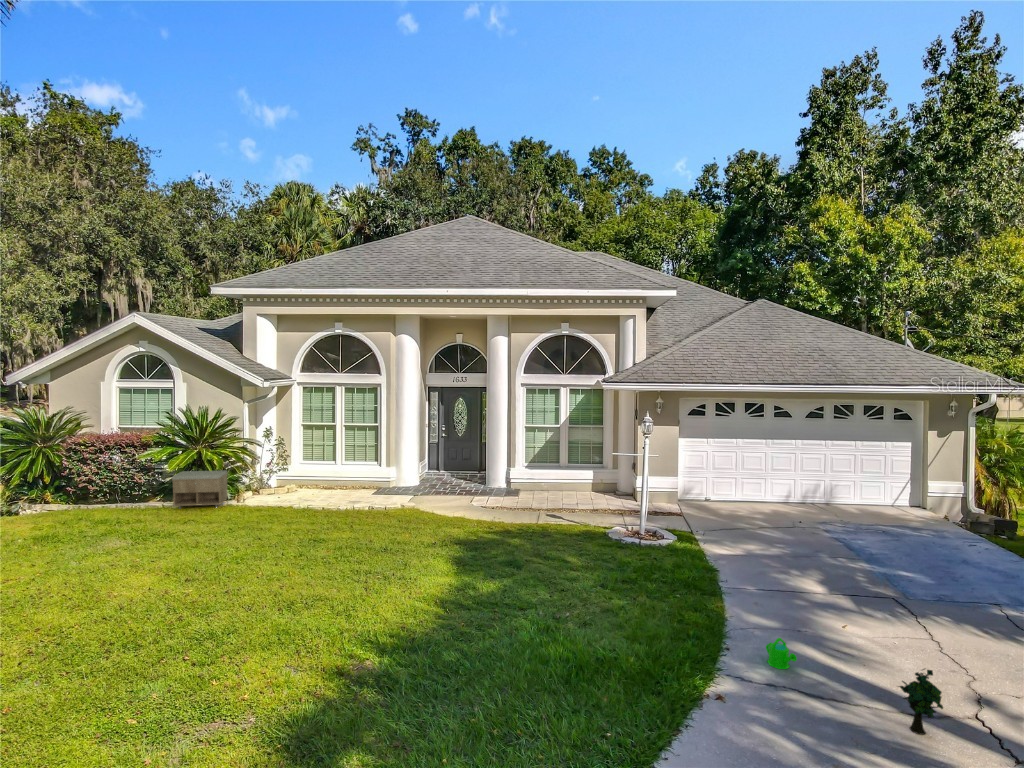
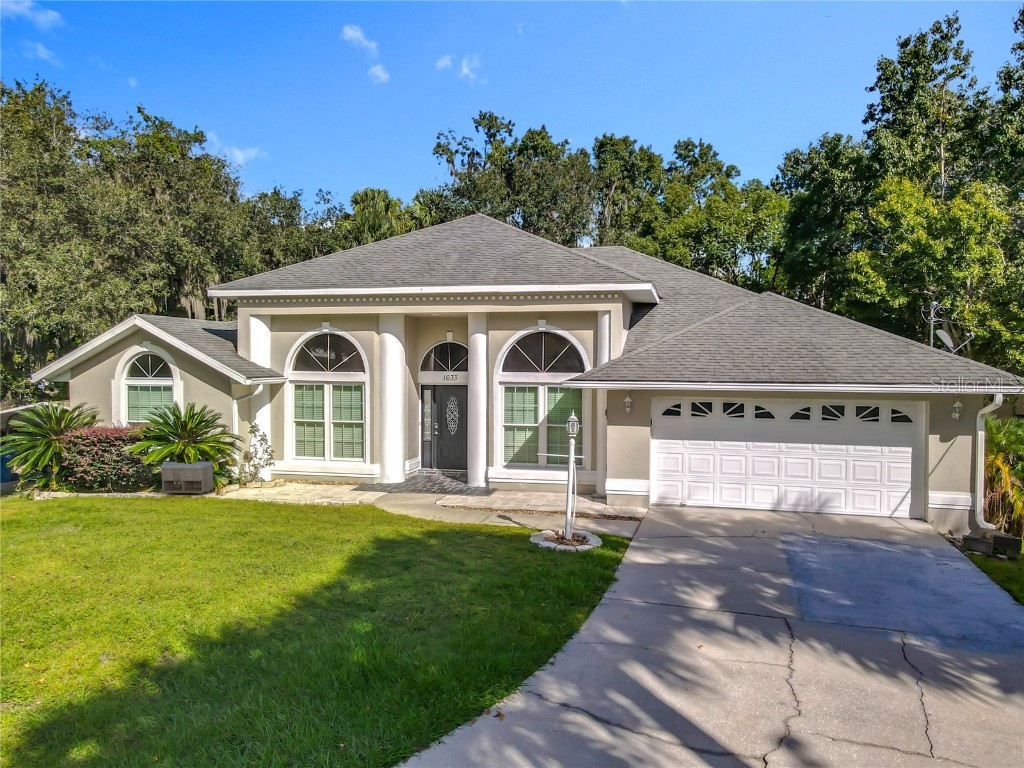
watering can: present [766,638,797,669] -> none [588,615,608,646]
decorative plant: present [899,669,943,735] -> none [658,638,697,702]

